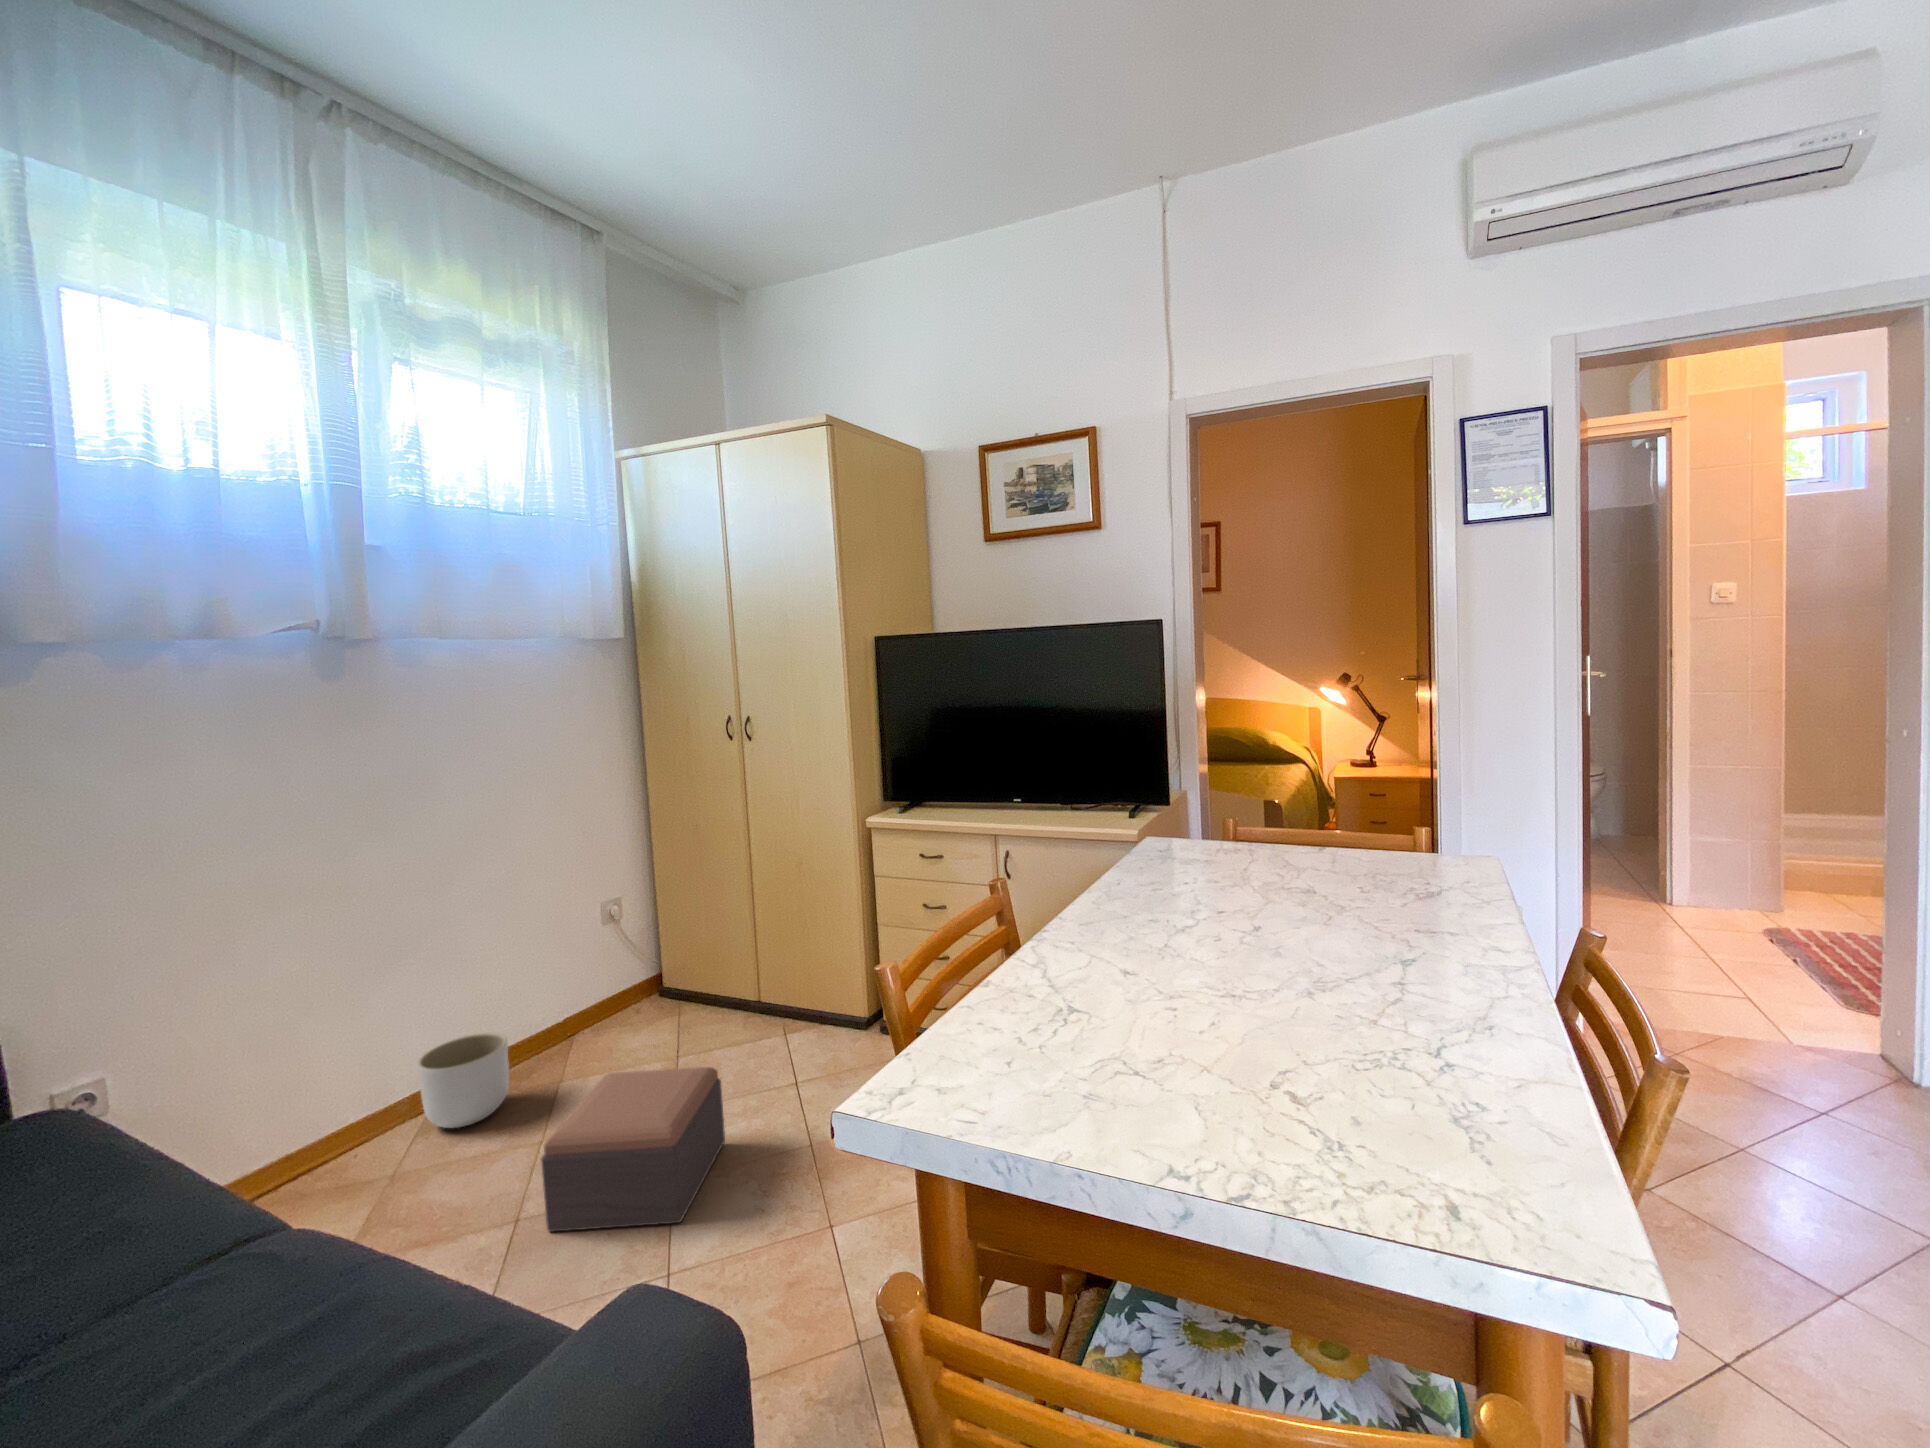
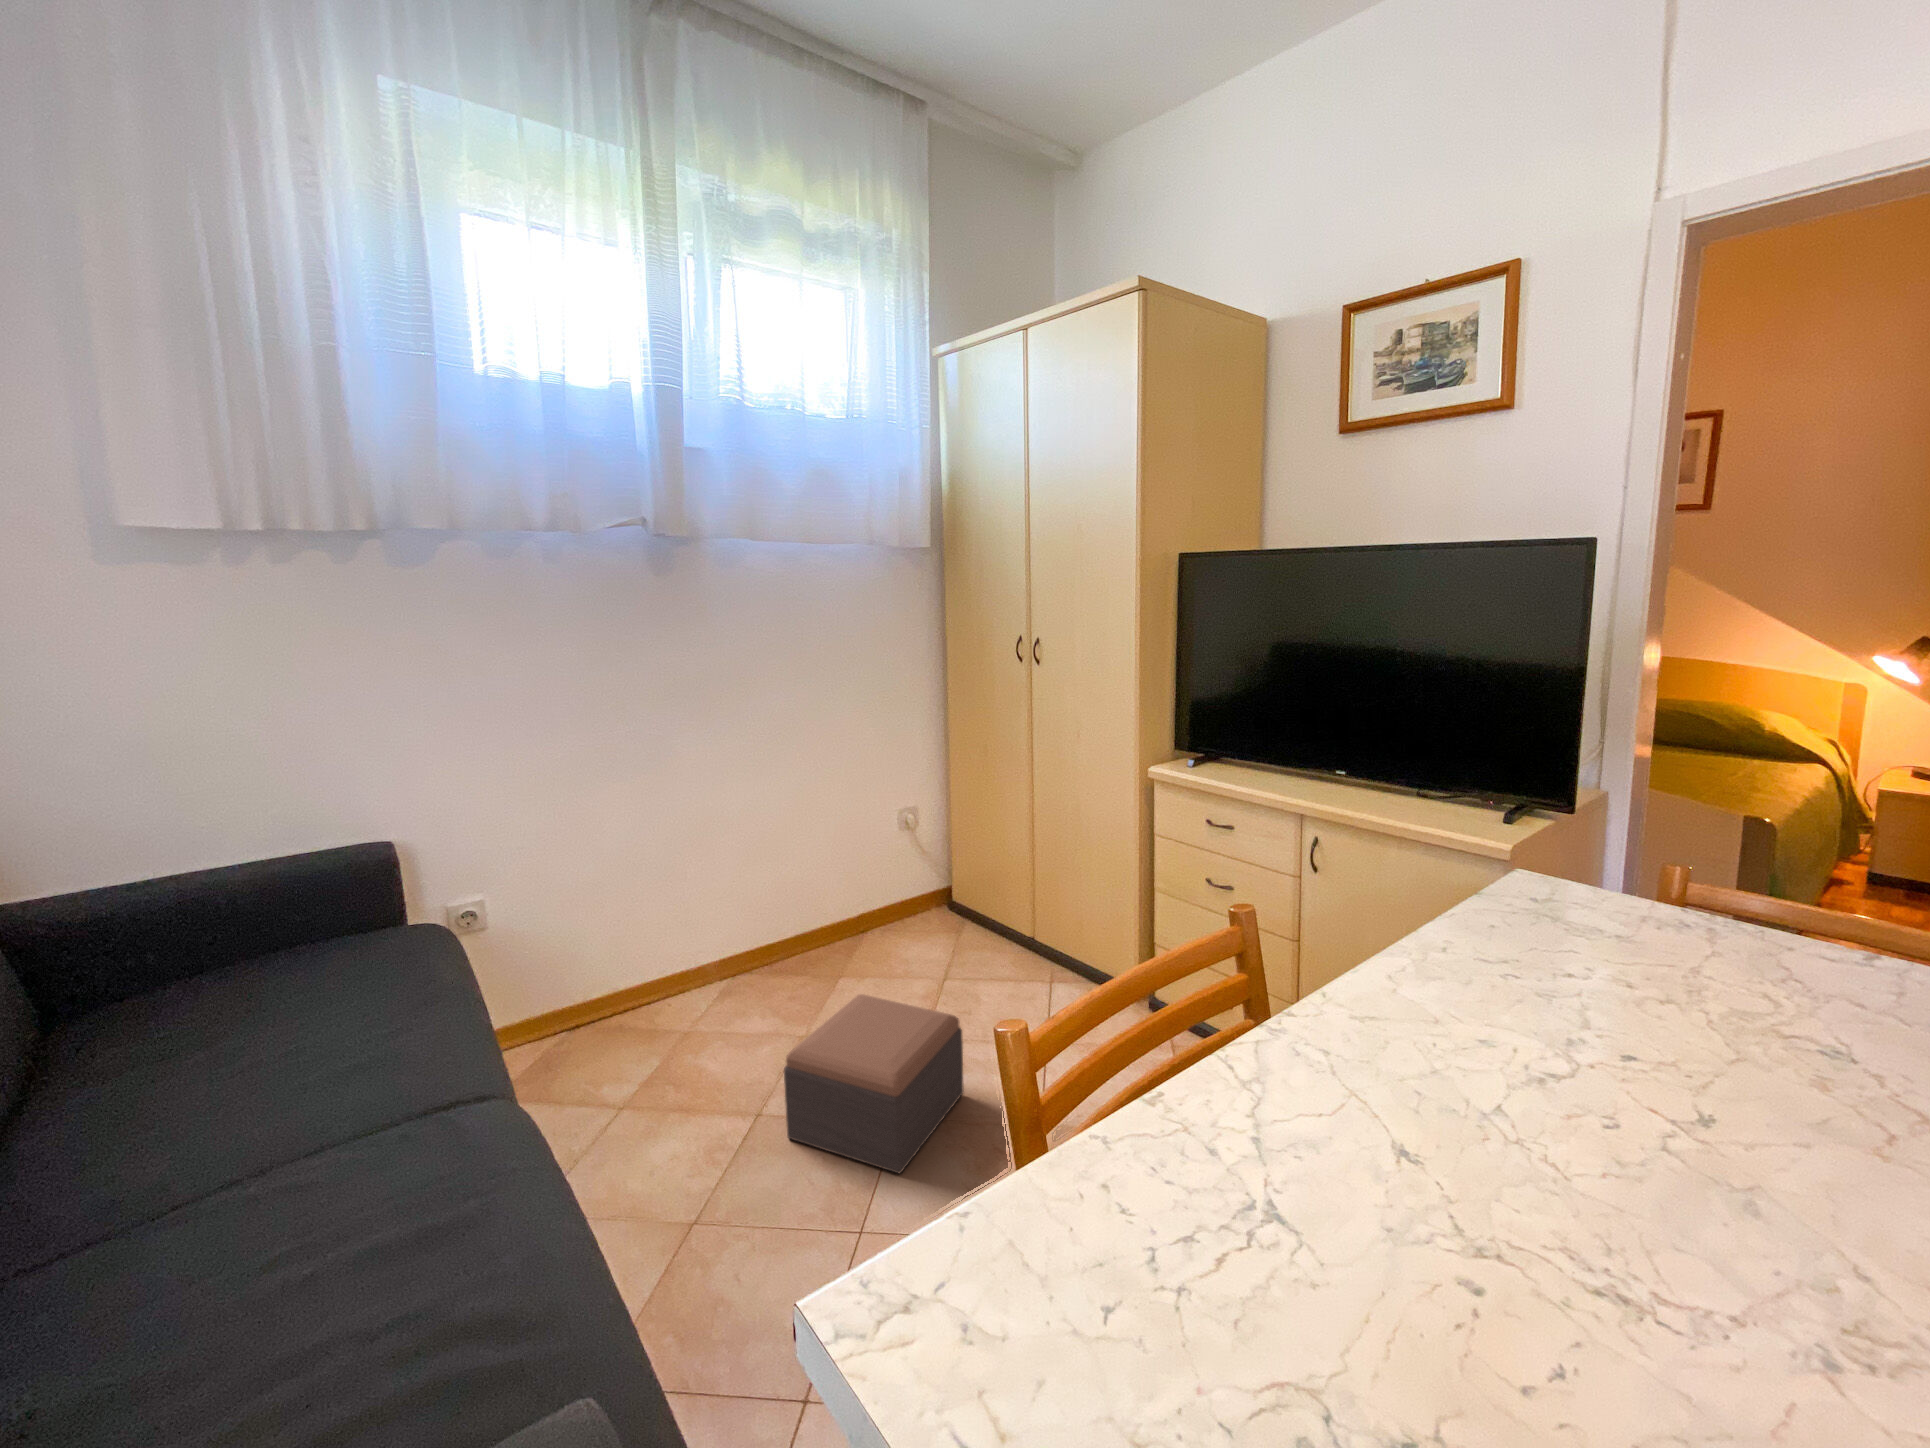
planter: present [417,1033,509,1128] -> none [722,918,795,1002]

